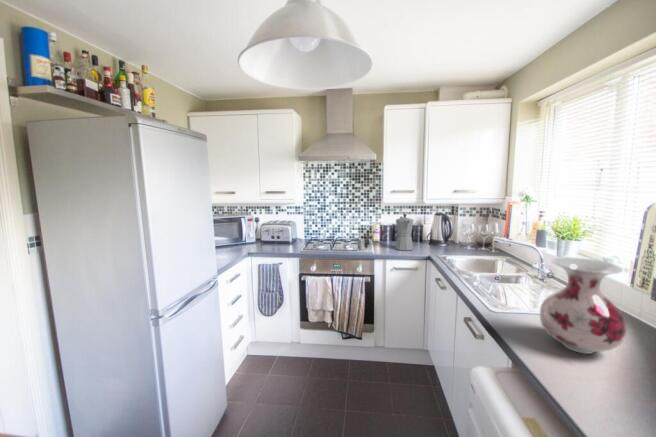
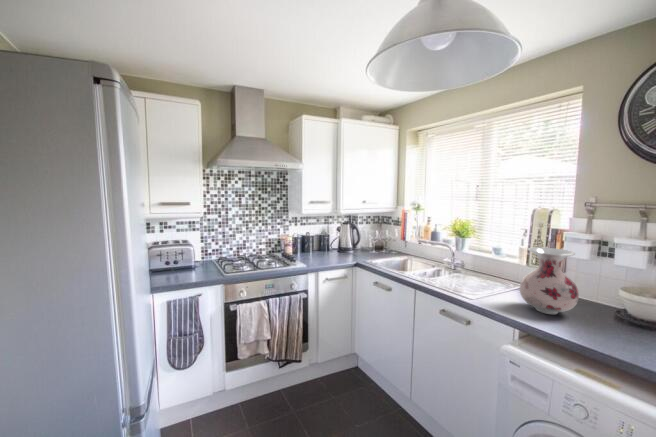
moka pot: present [396,214,414,251] -> none [315,224,335,260]

